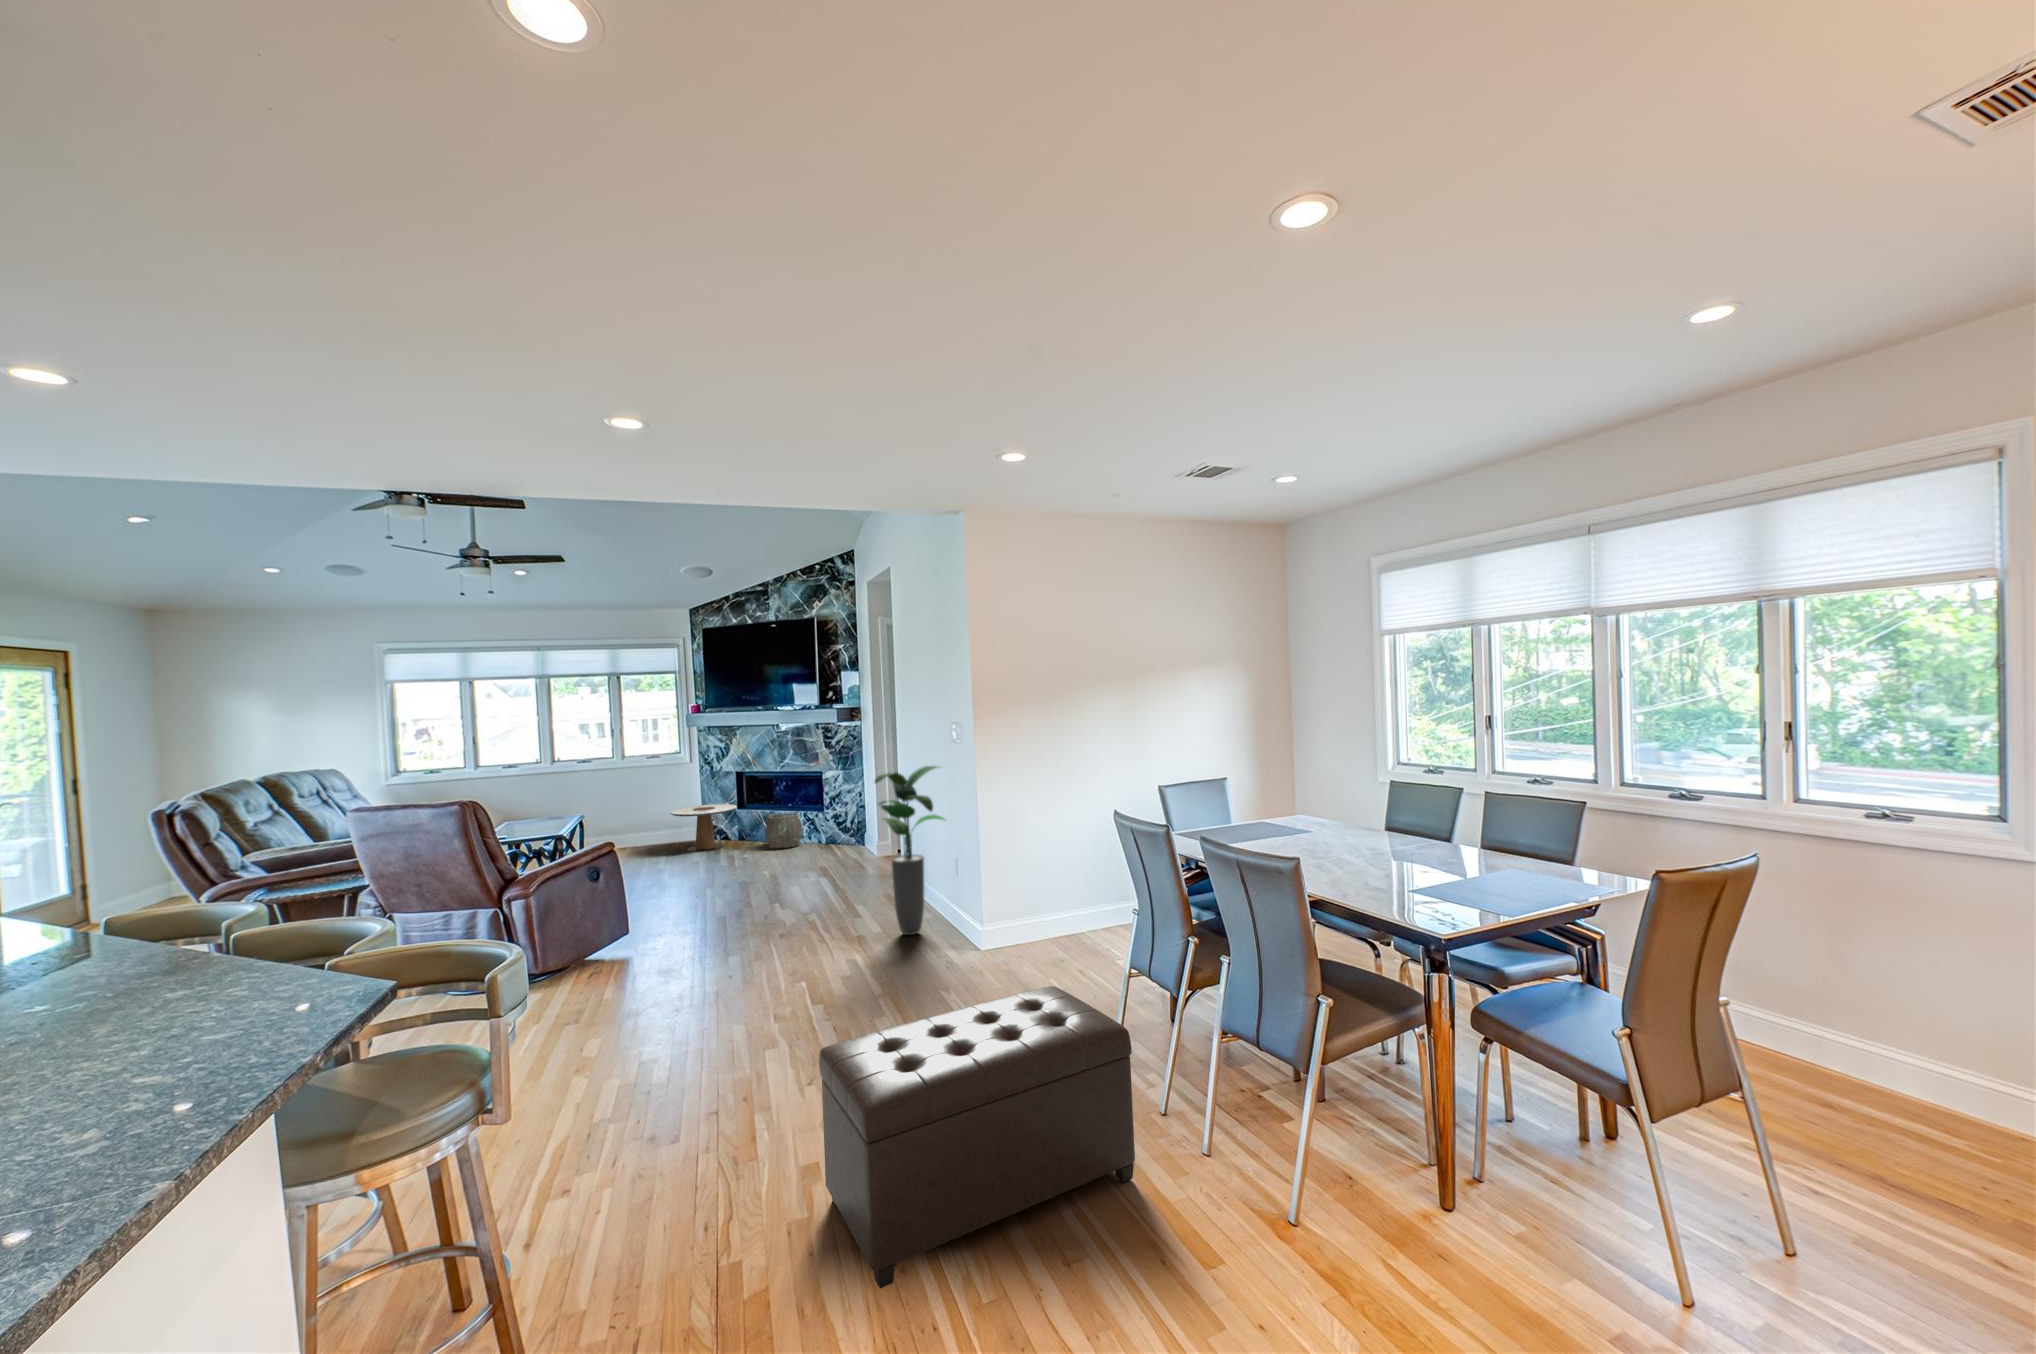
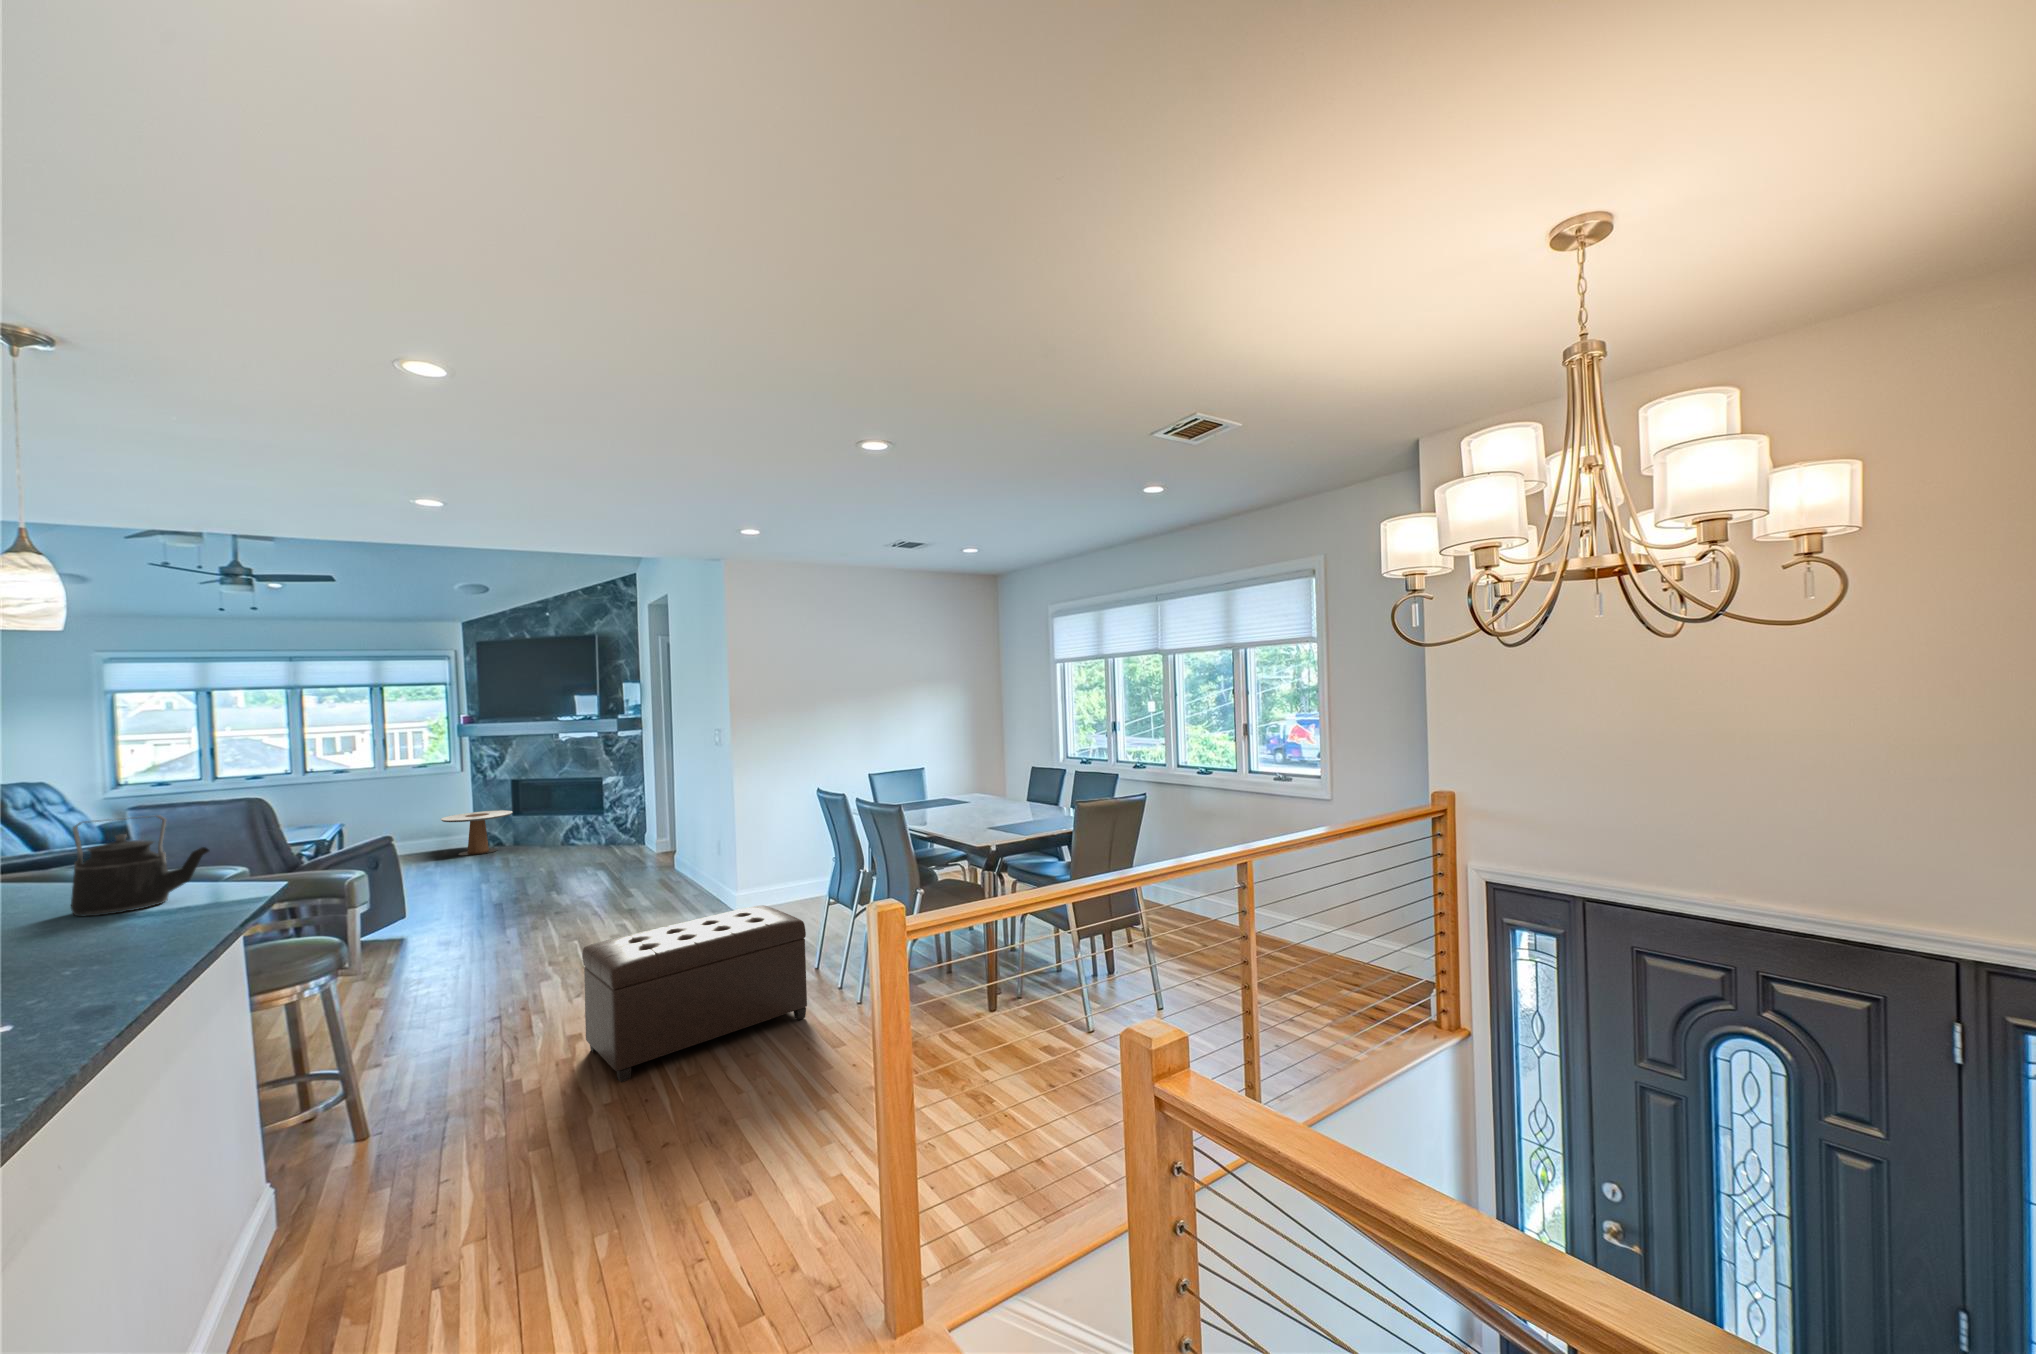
potted plant: present [875,766,945,935] -> none [644,765,709,904]
woven basket: present [765,813,802,848] -> none [542,816,581,849]
kettle: none [100,869,295,1036] -> present [71,815,209,917]

